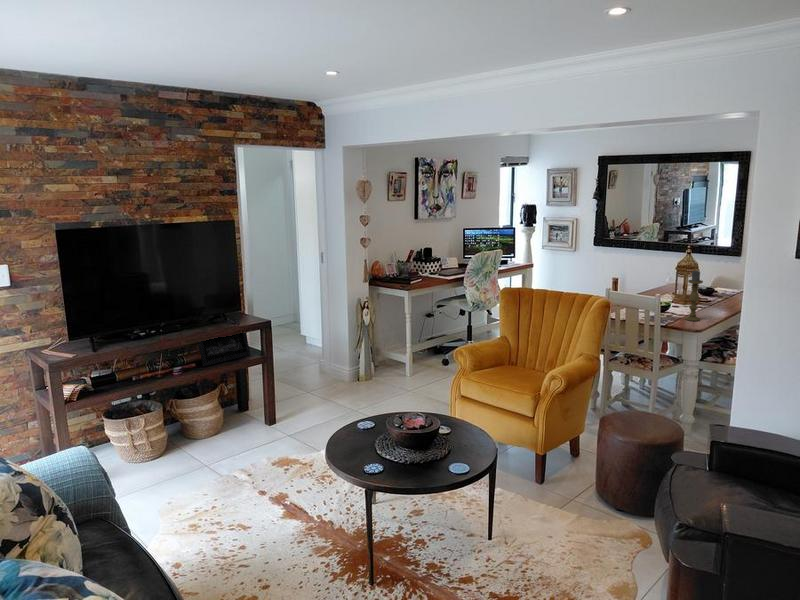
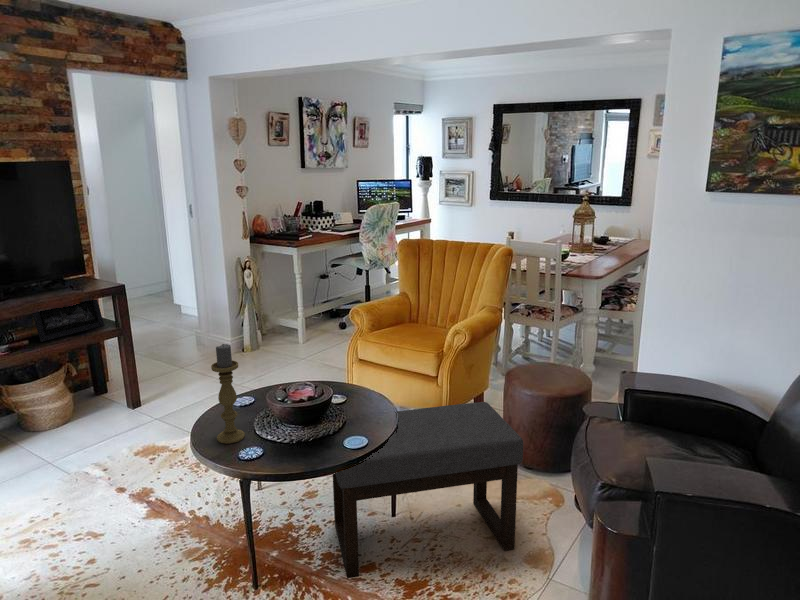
candle holder: present [685,271,703,321] -> present [211,344,245,444]
ottoman: none [434,443,607,585] -> present [333,402,523,578]

